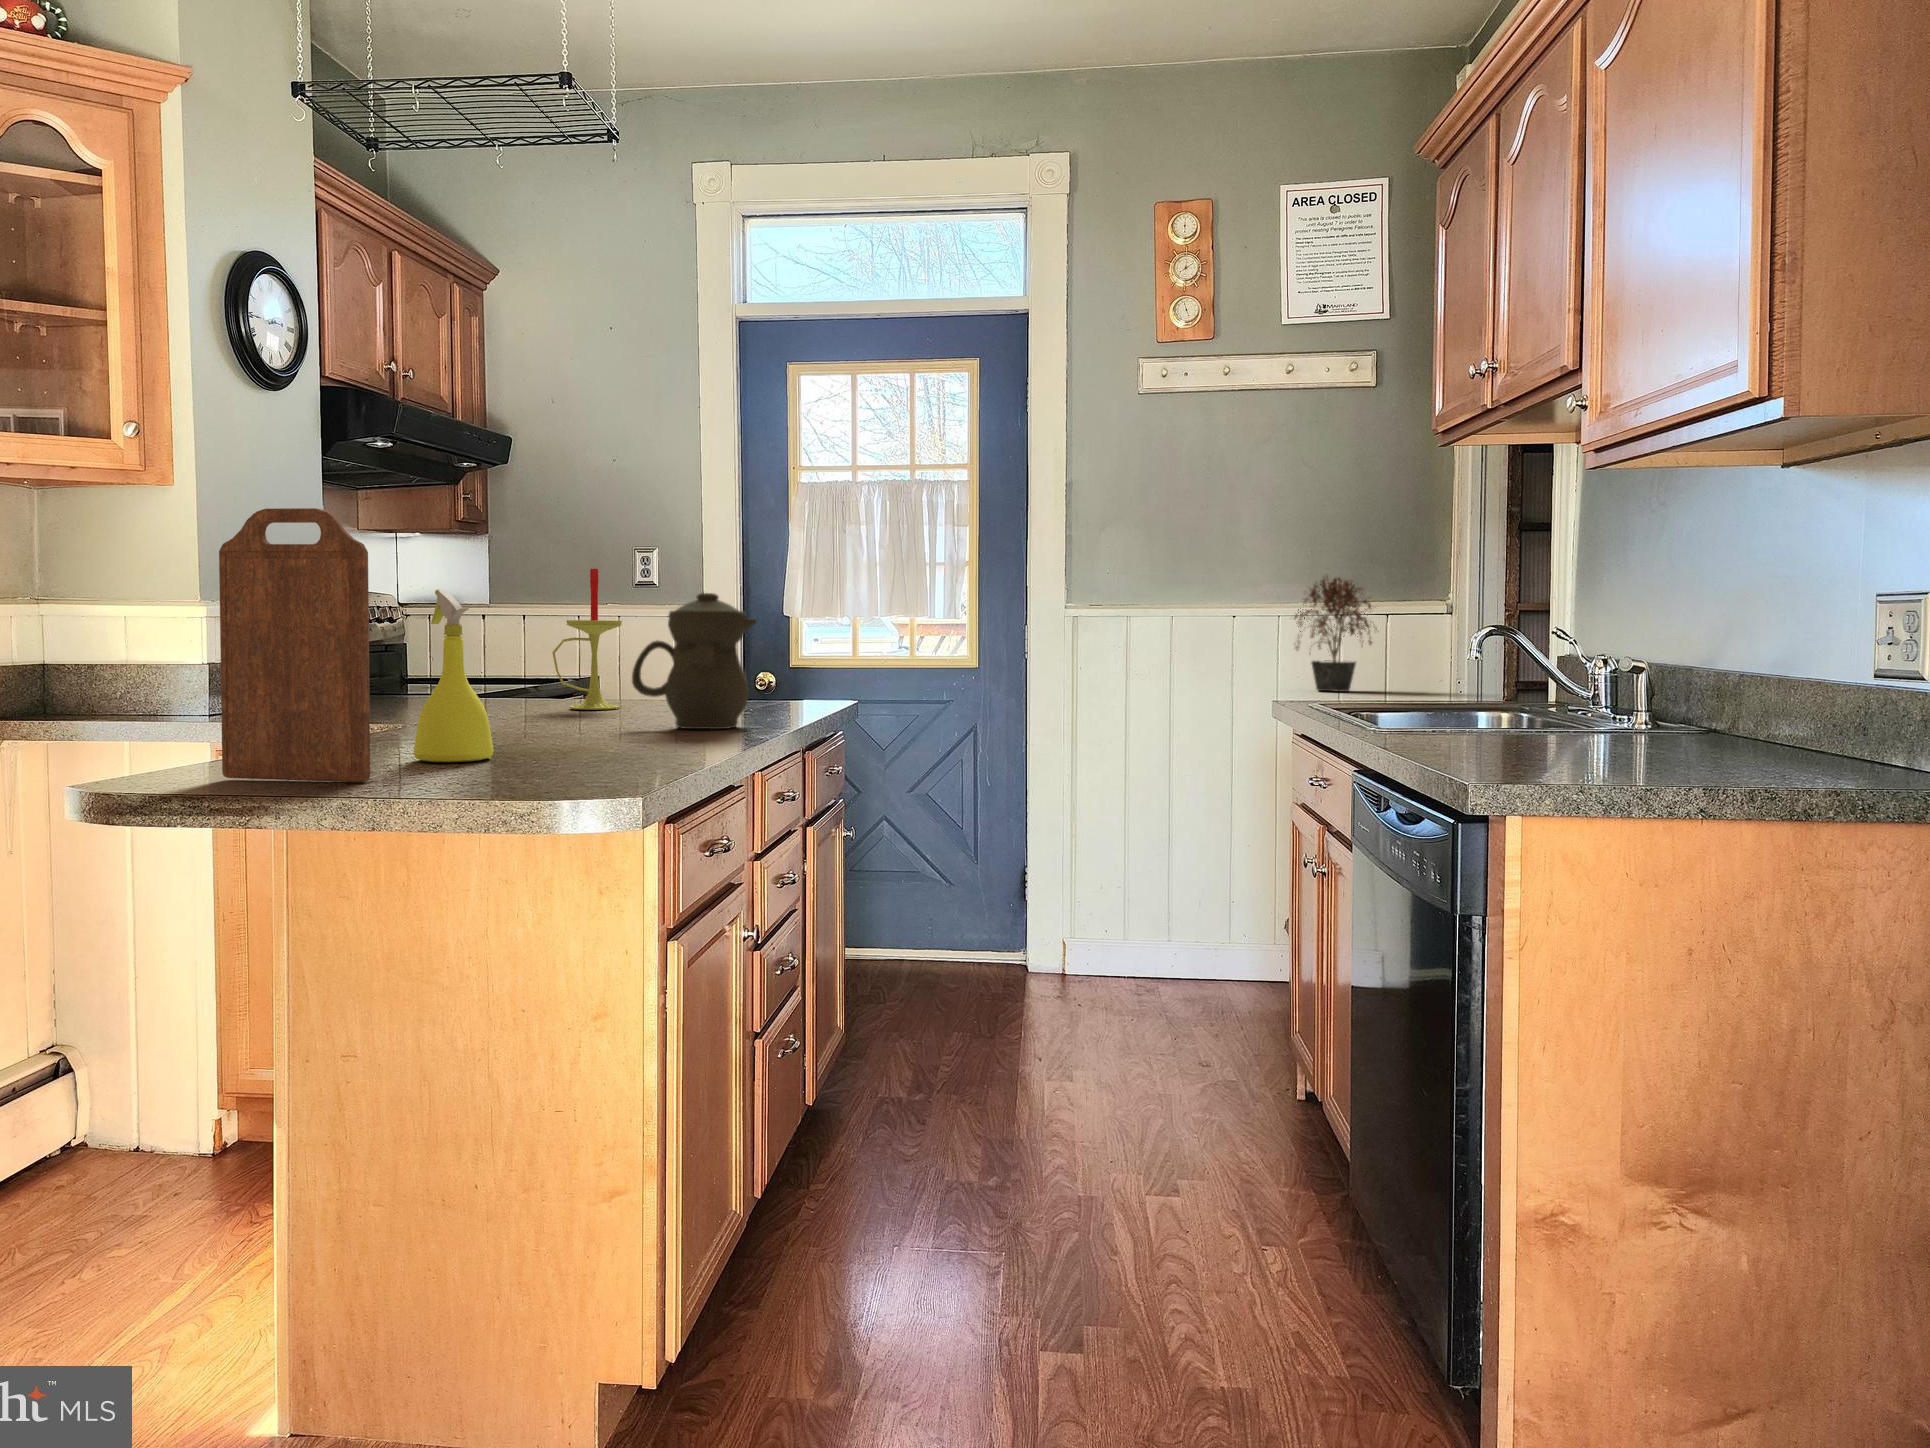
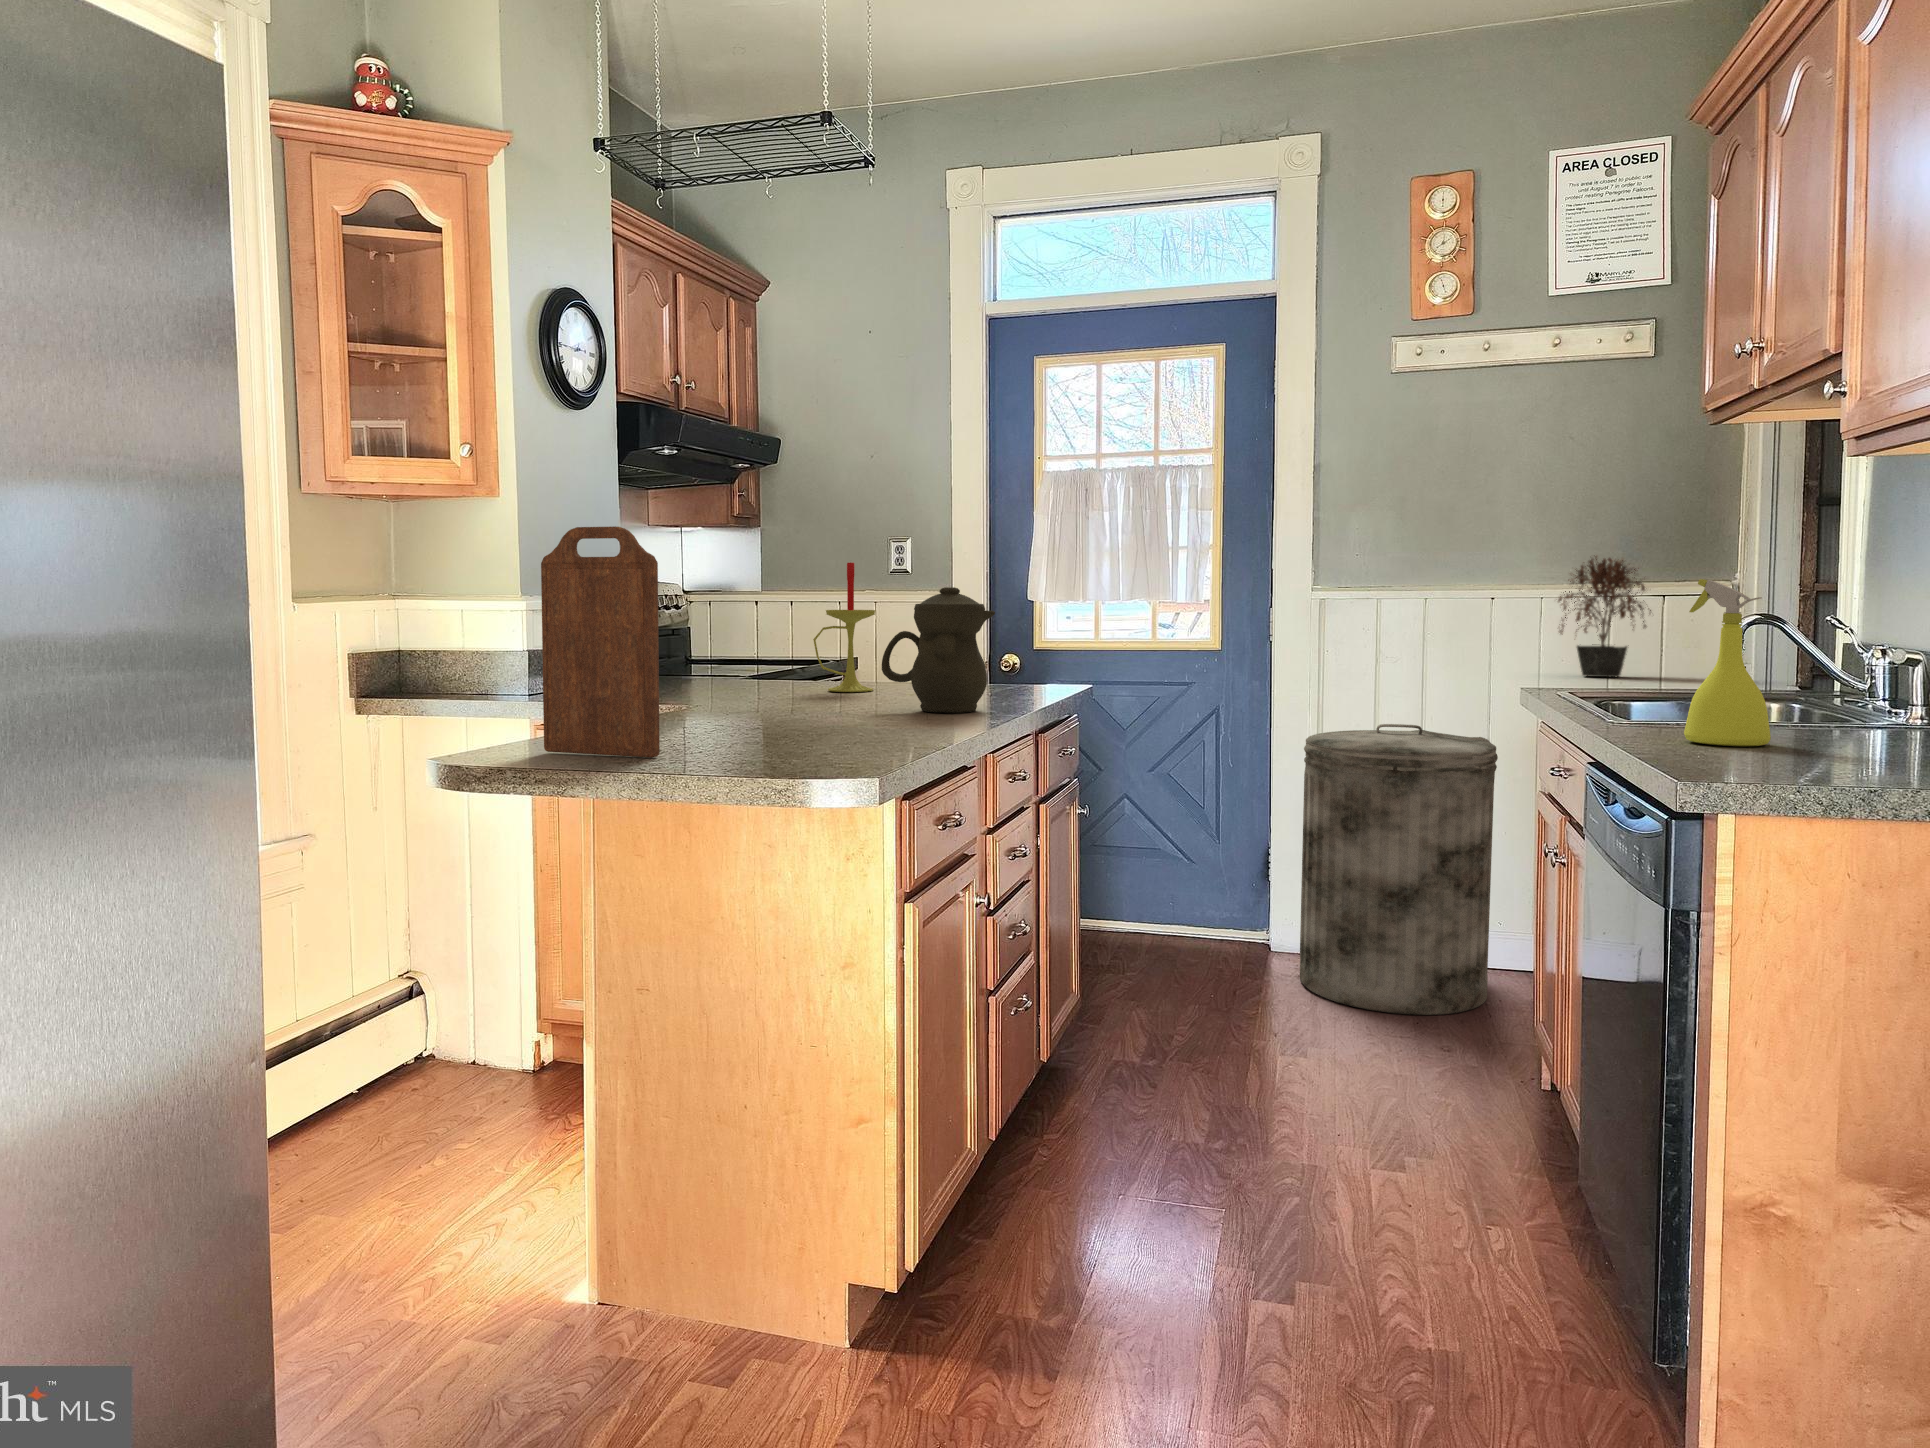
spray bottle: present [414,590,494,762] -> present [1684,579,1771,746]
trash can: none [1059,739,1245,1028] -> present [1300,724,1498,1015]

